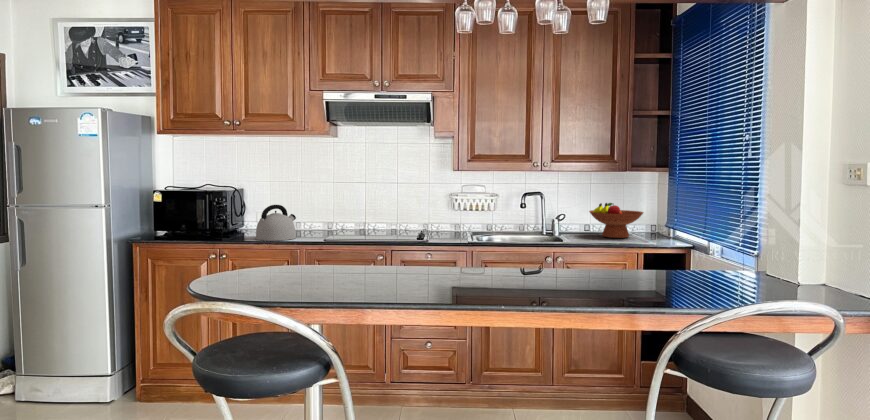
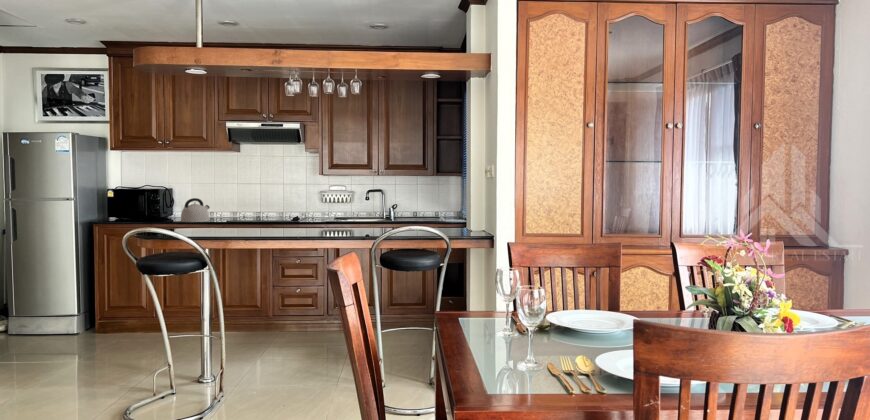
fruit bowl: present [589,203,643,238] -> none [412,196,447,220]

